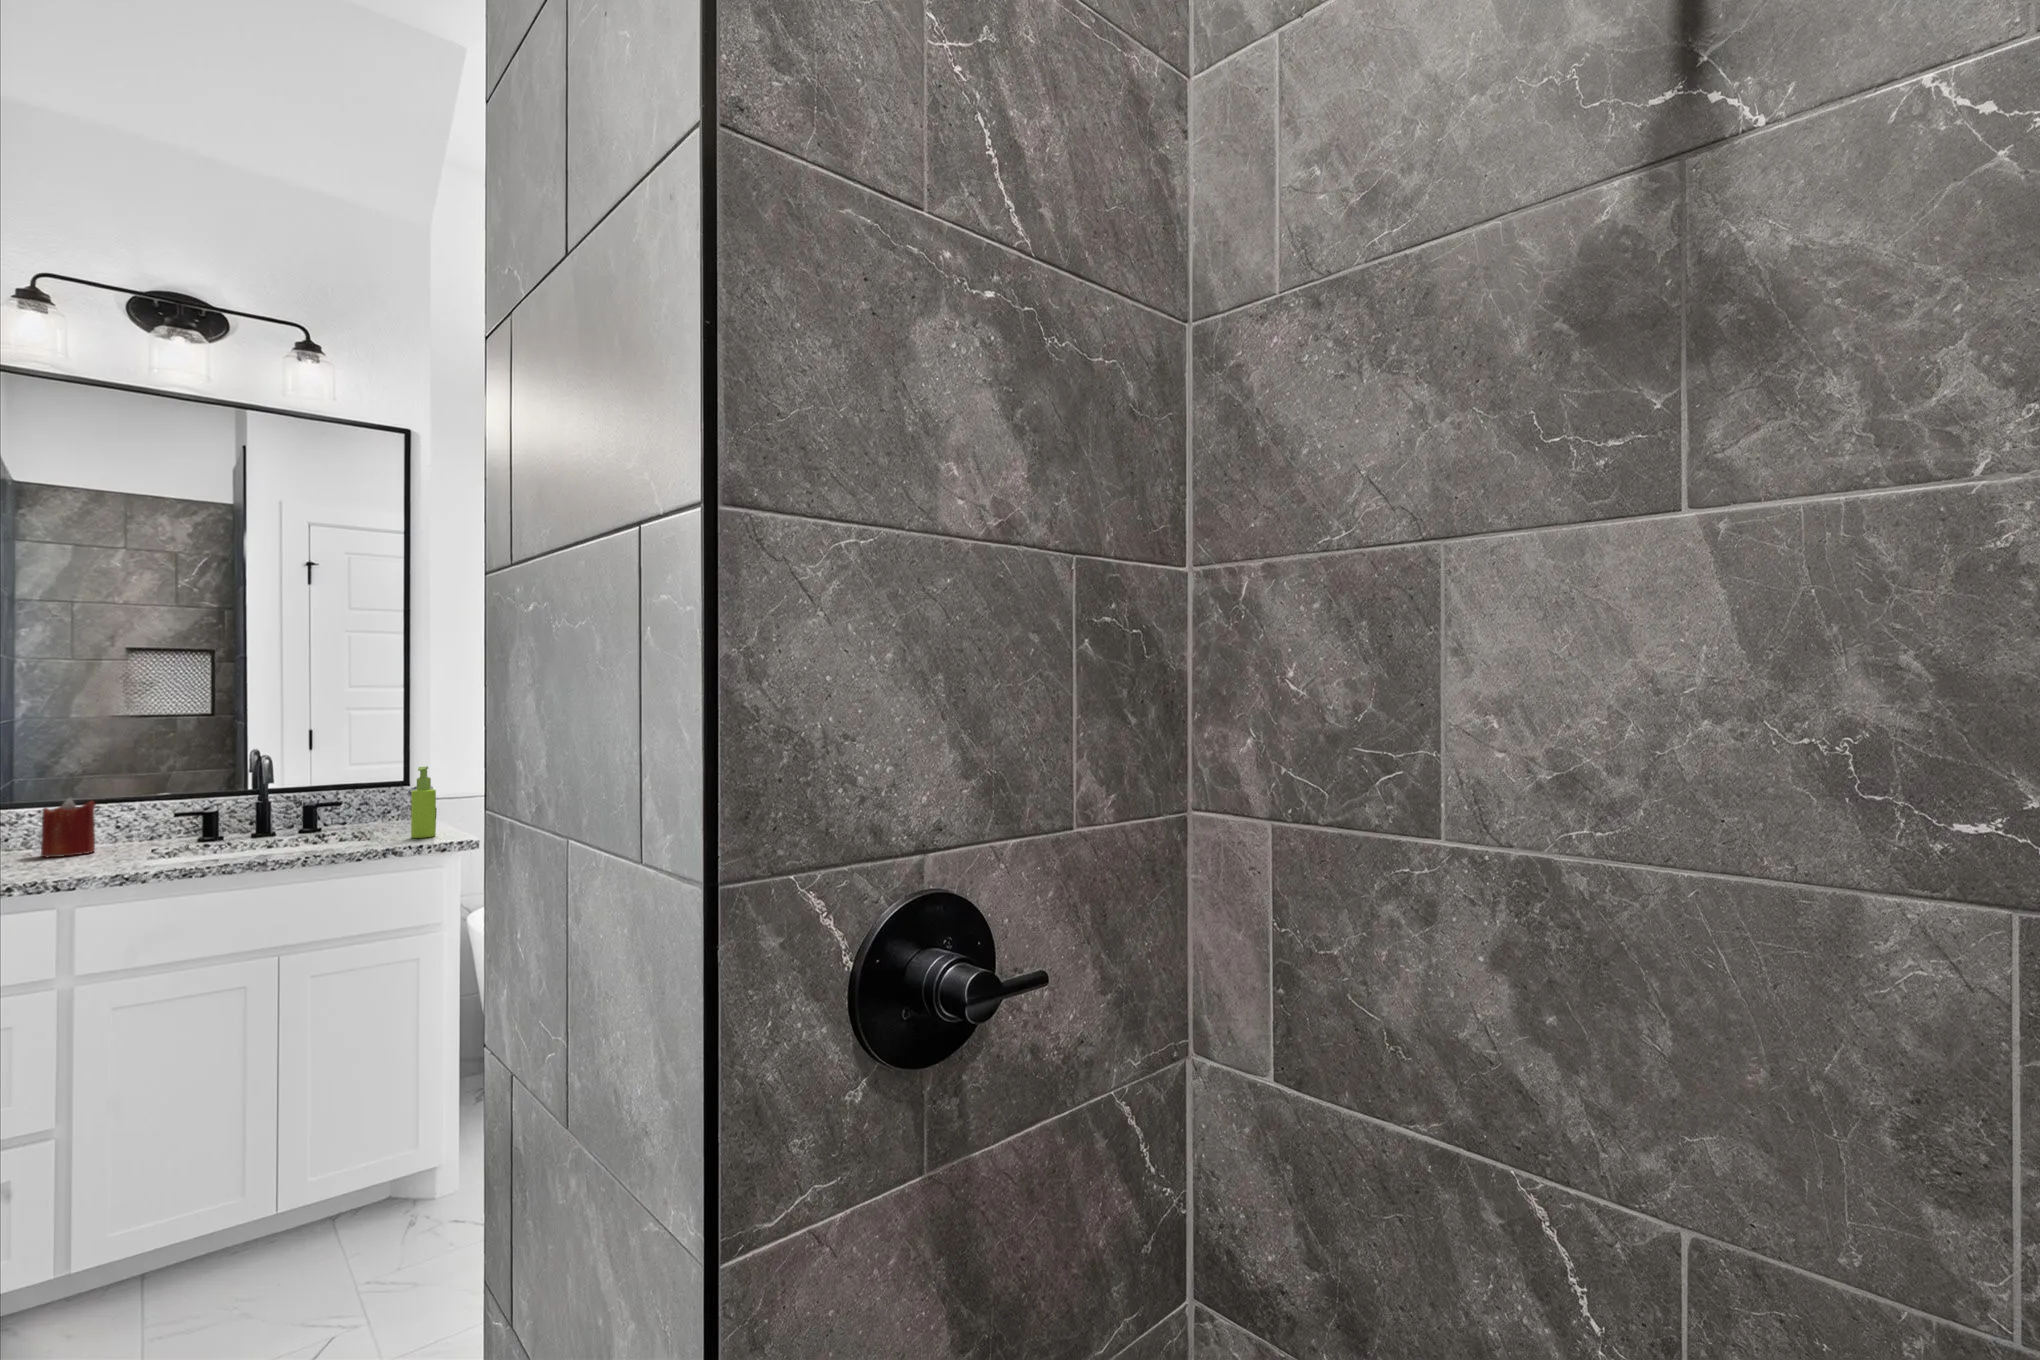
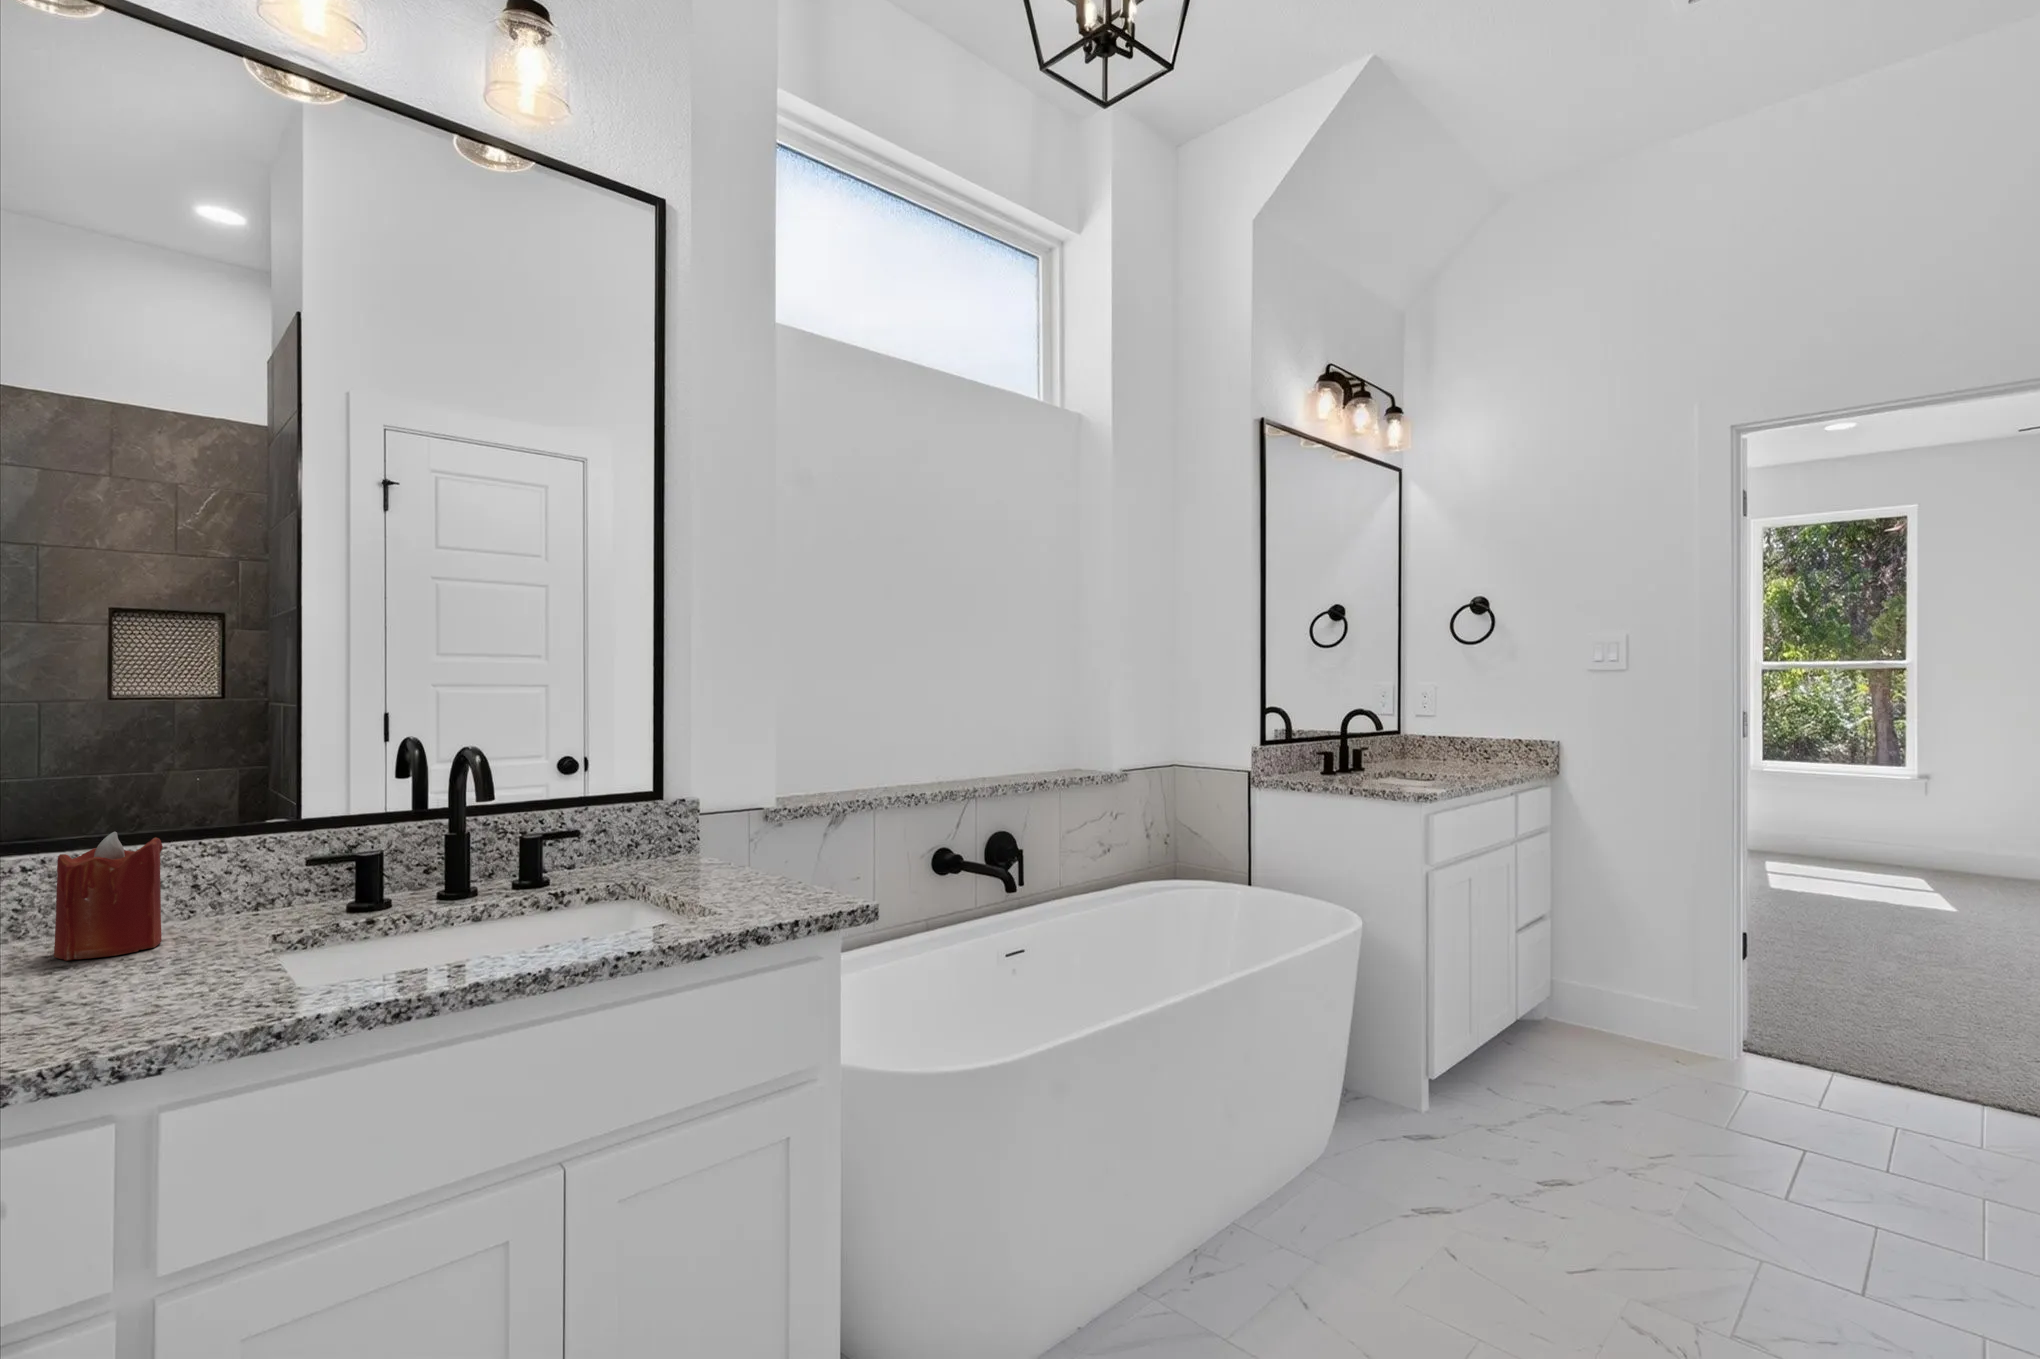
soap dispenser: present [411,767,436,838] -> none [757,771,798,909]

